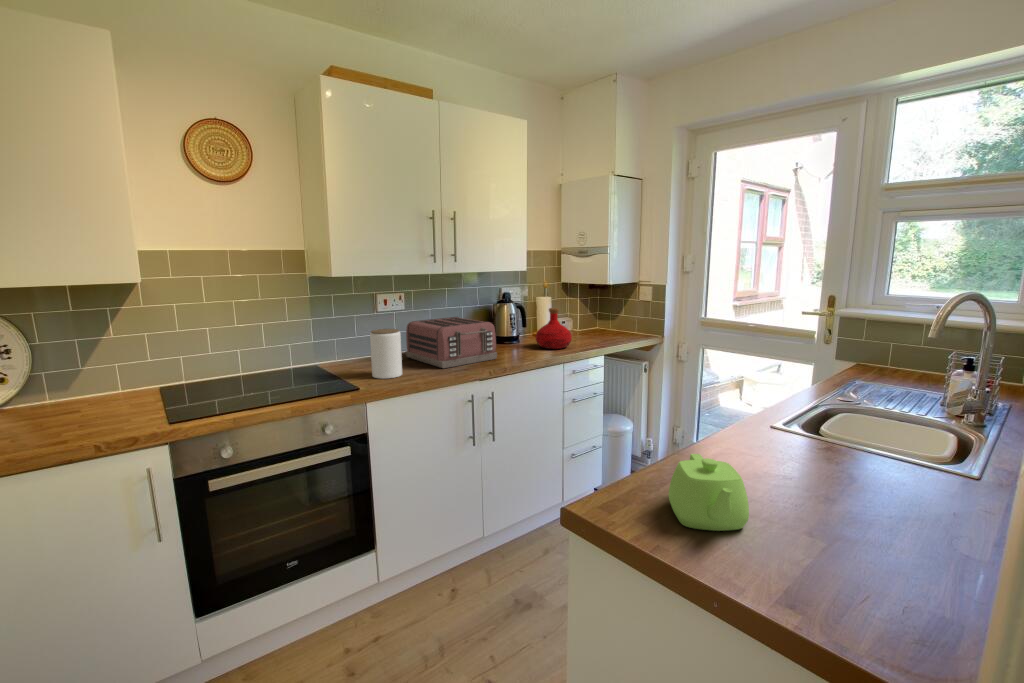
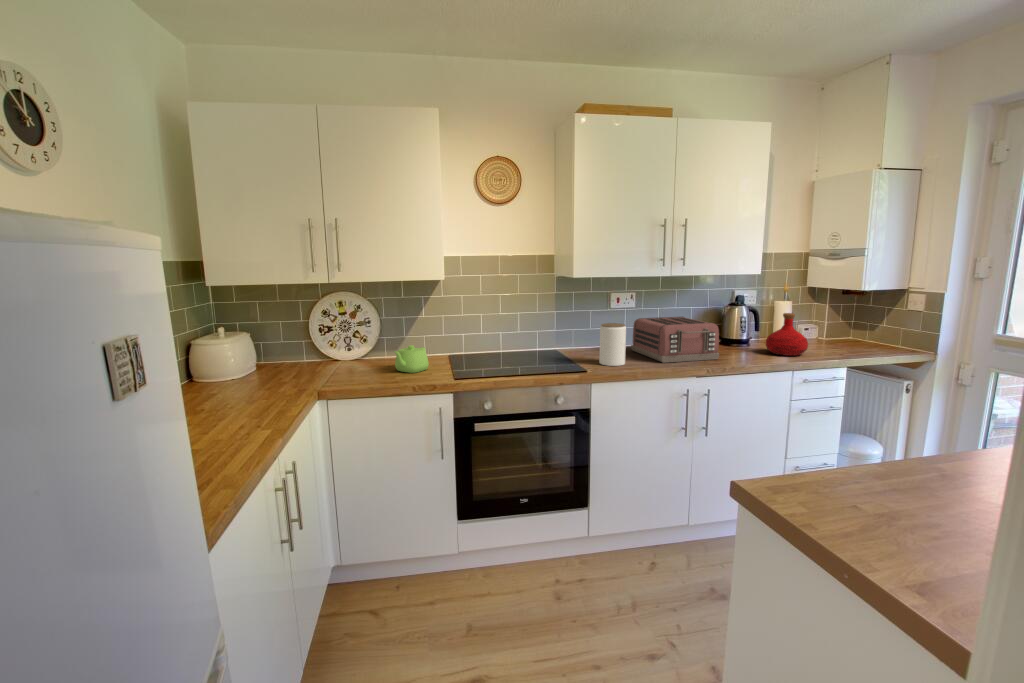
teapot: present [668,454,749,531] -> present [394,345,429,373]

